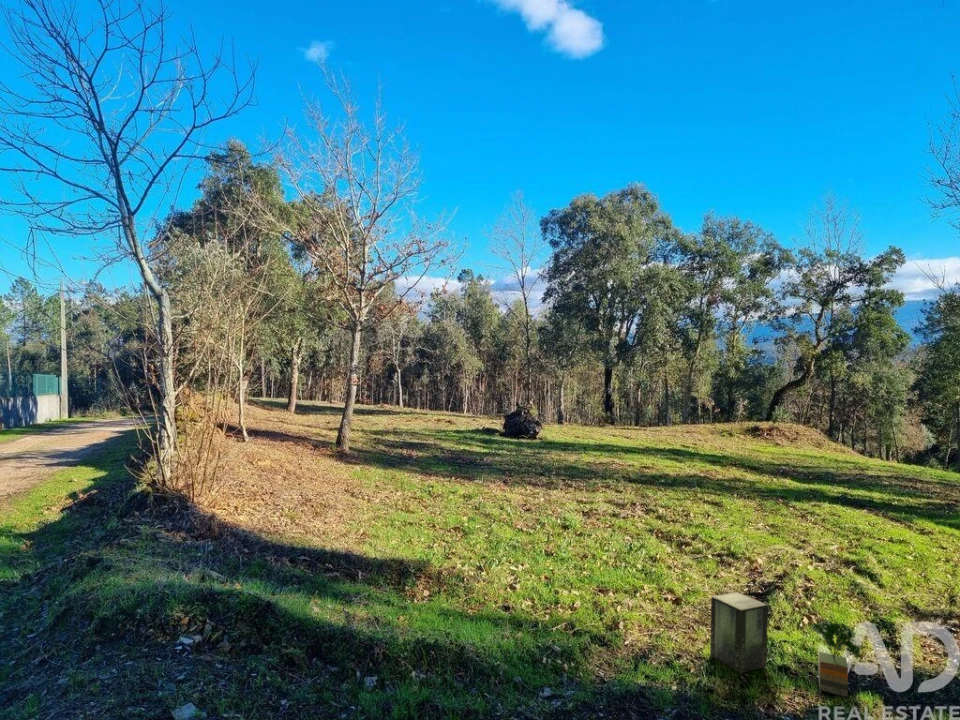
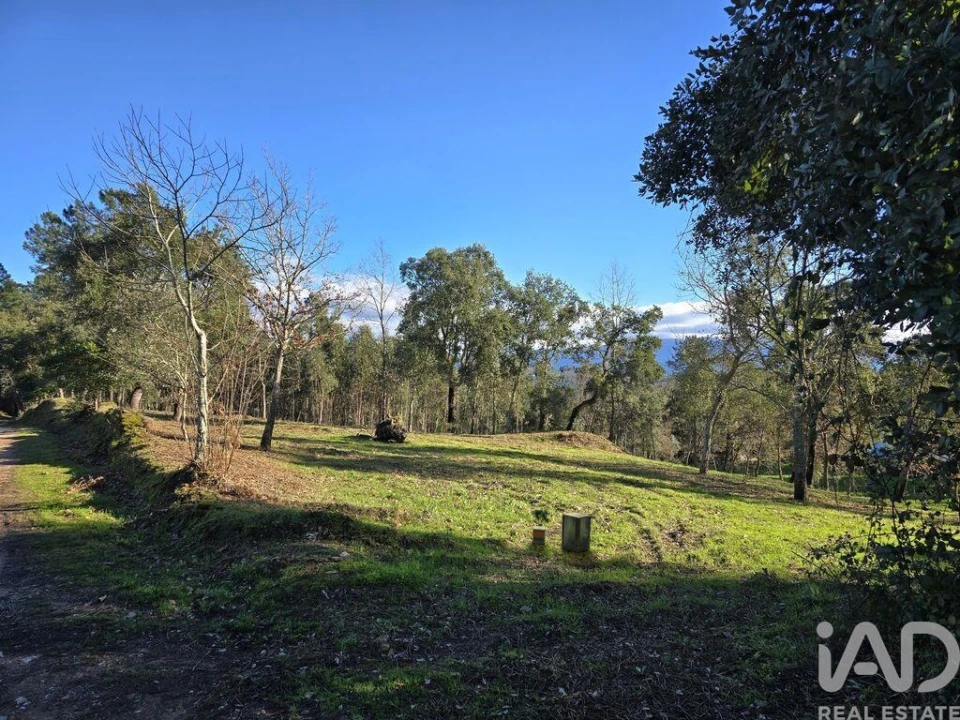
potted tree: present [811,621,861,697] -> present [531,510,551,544]

